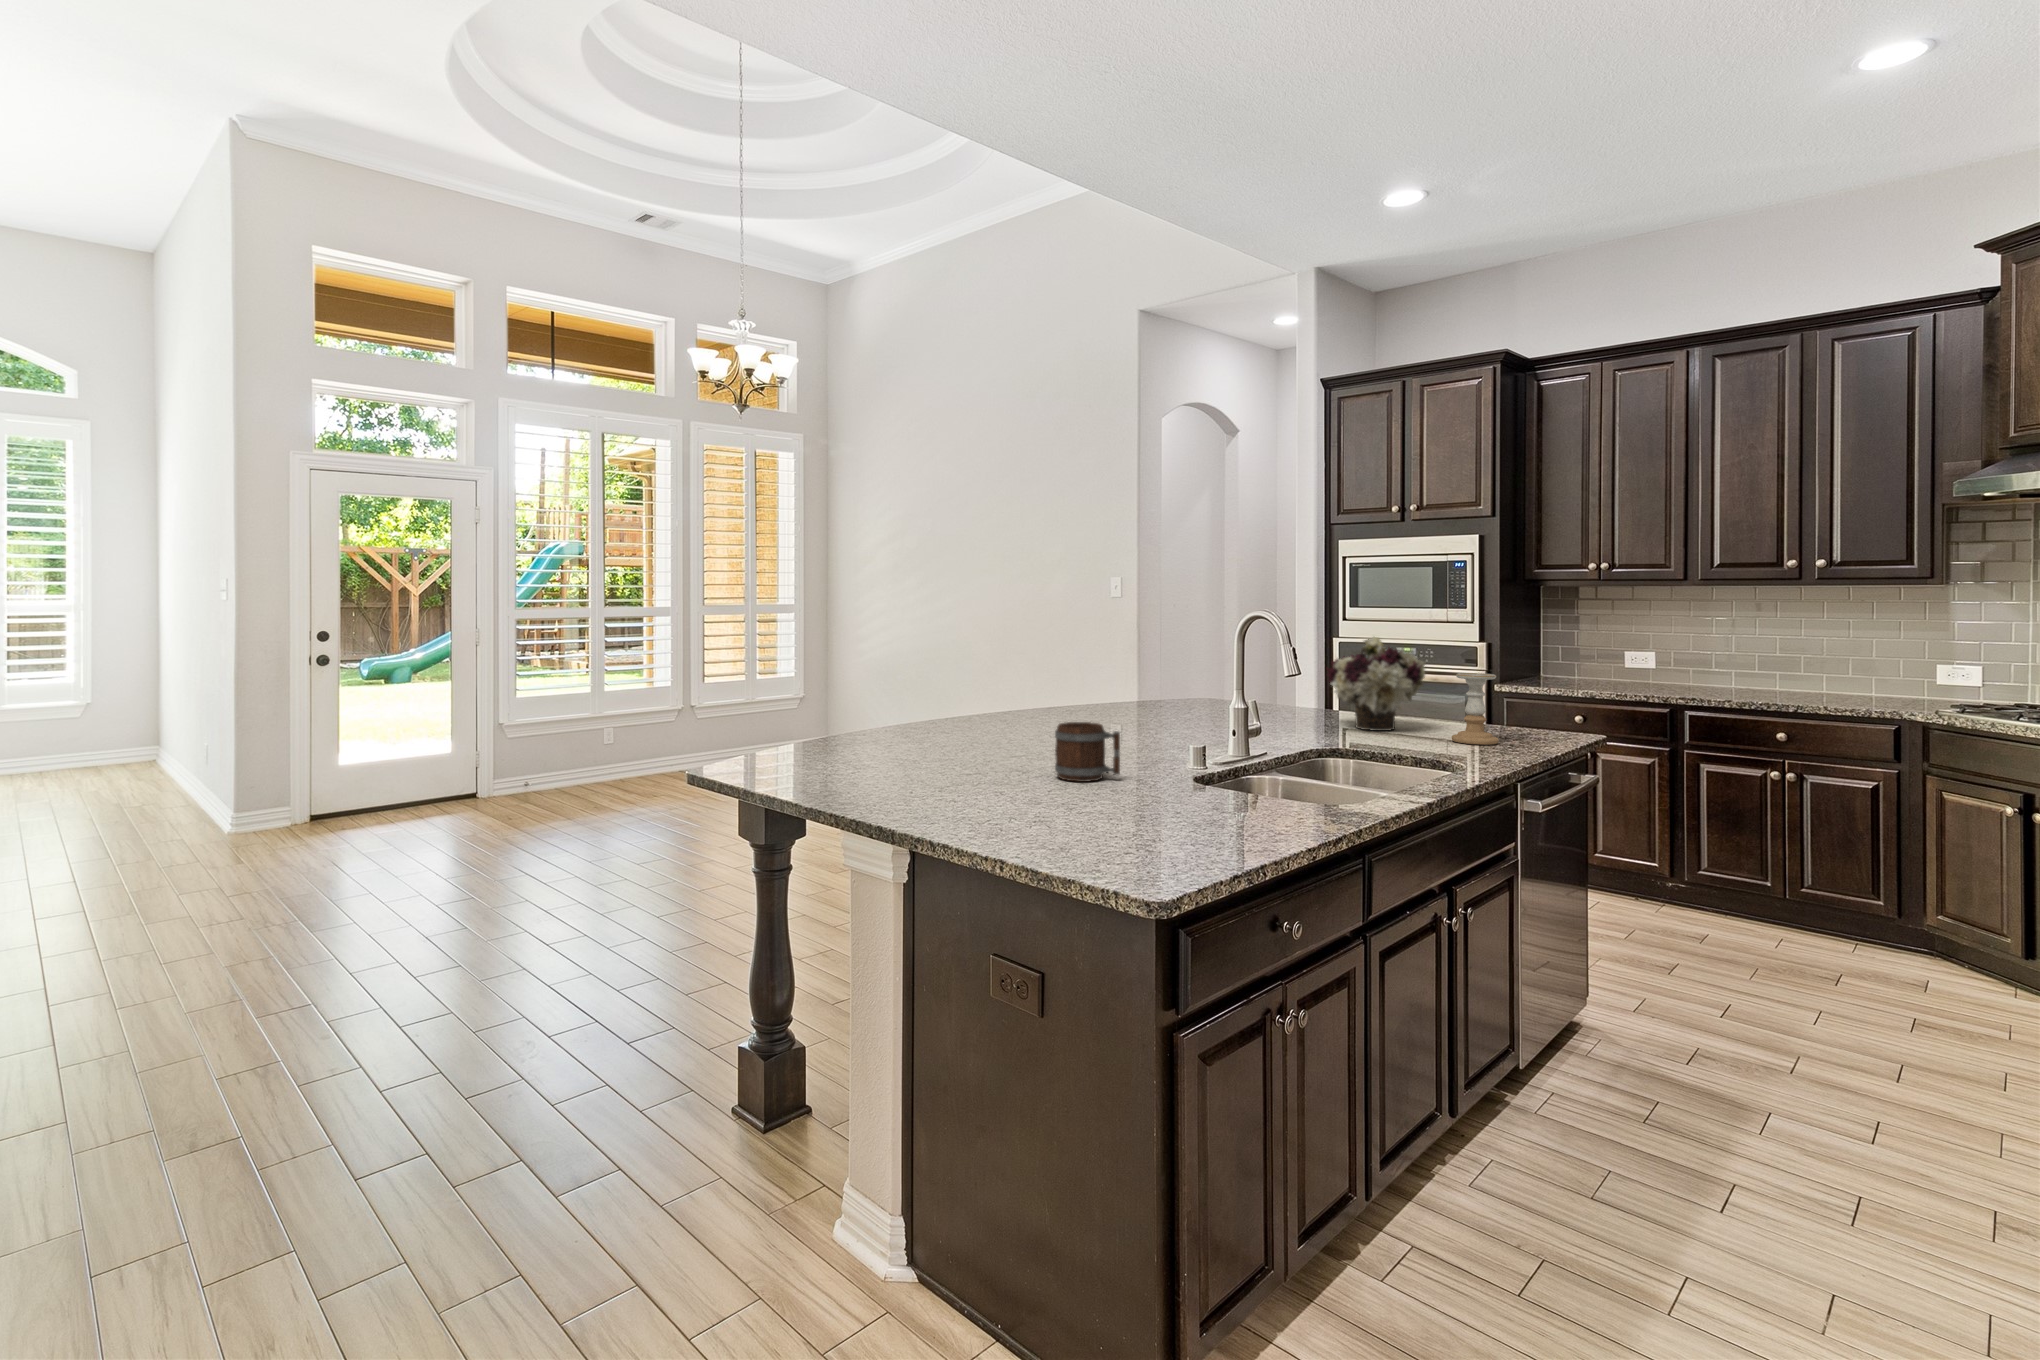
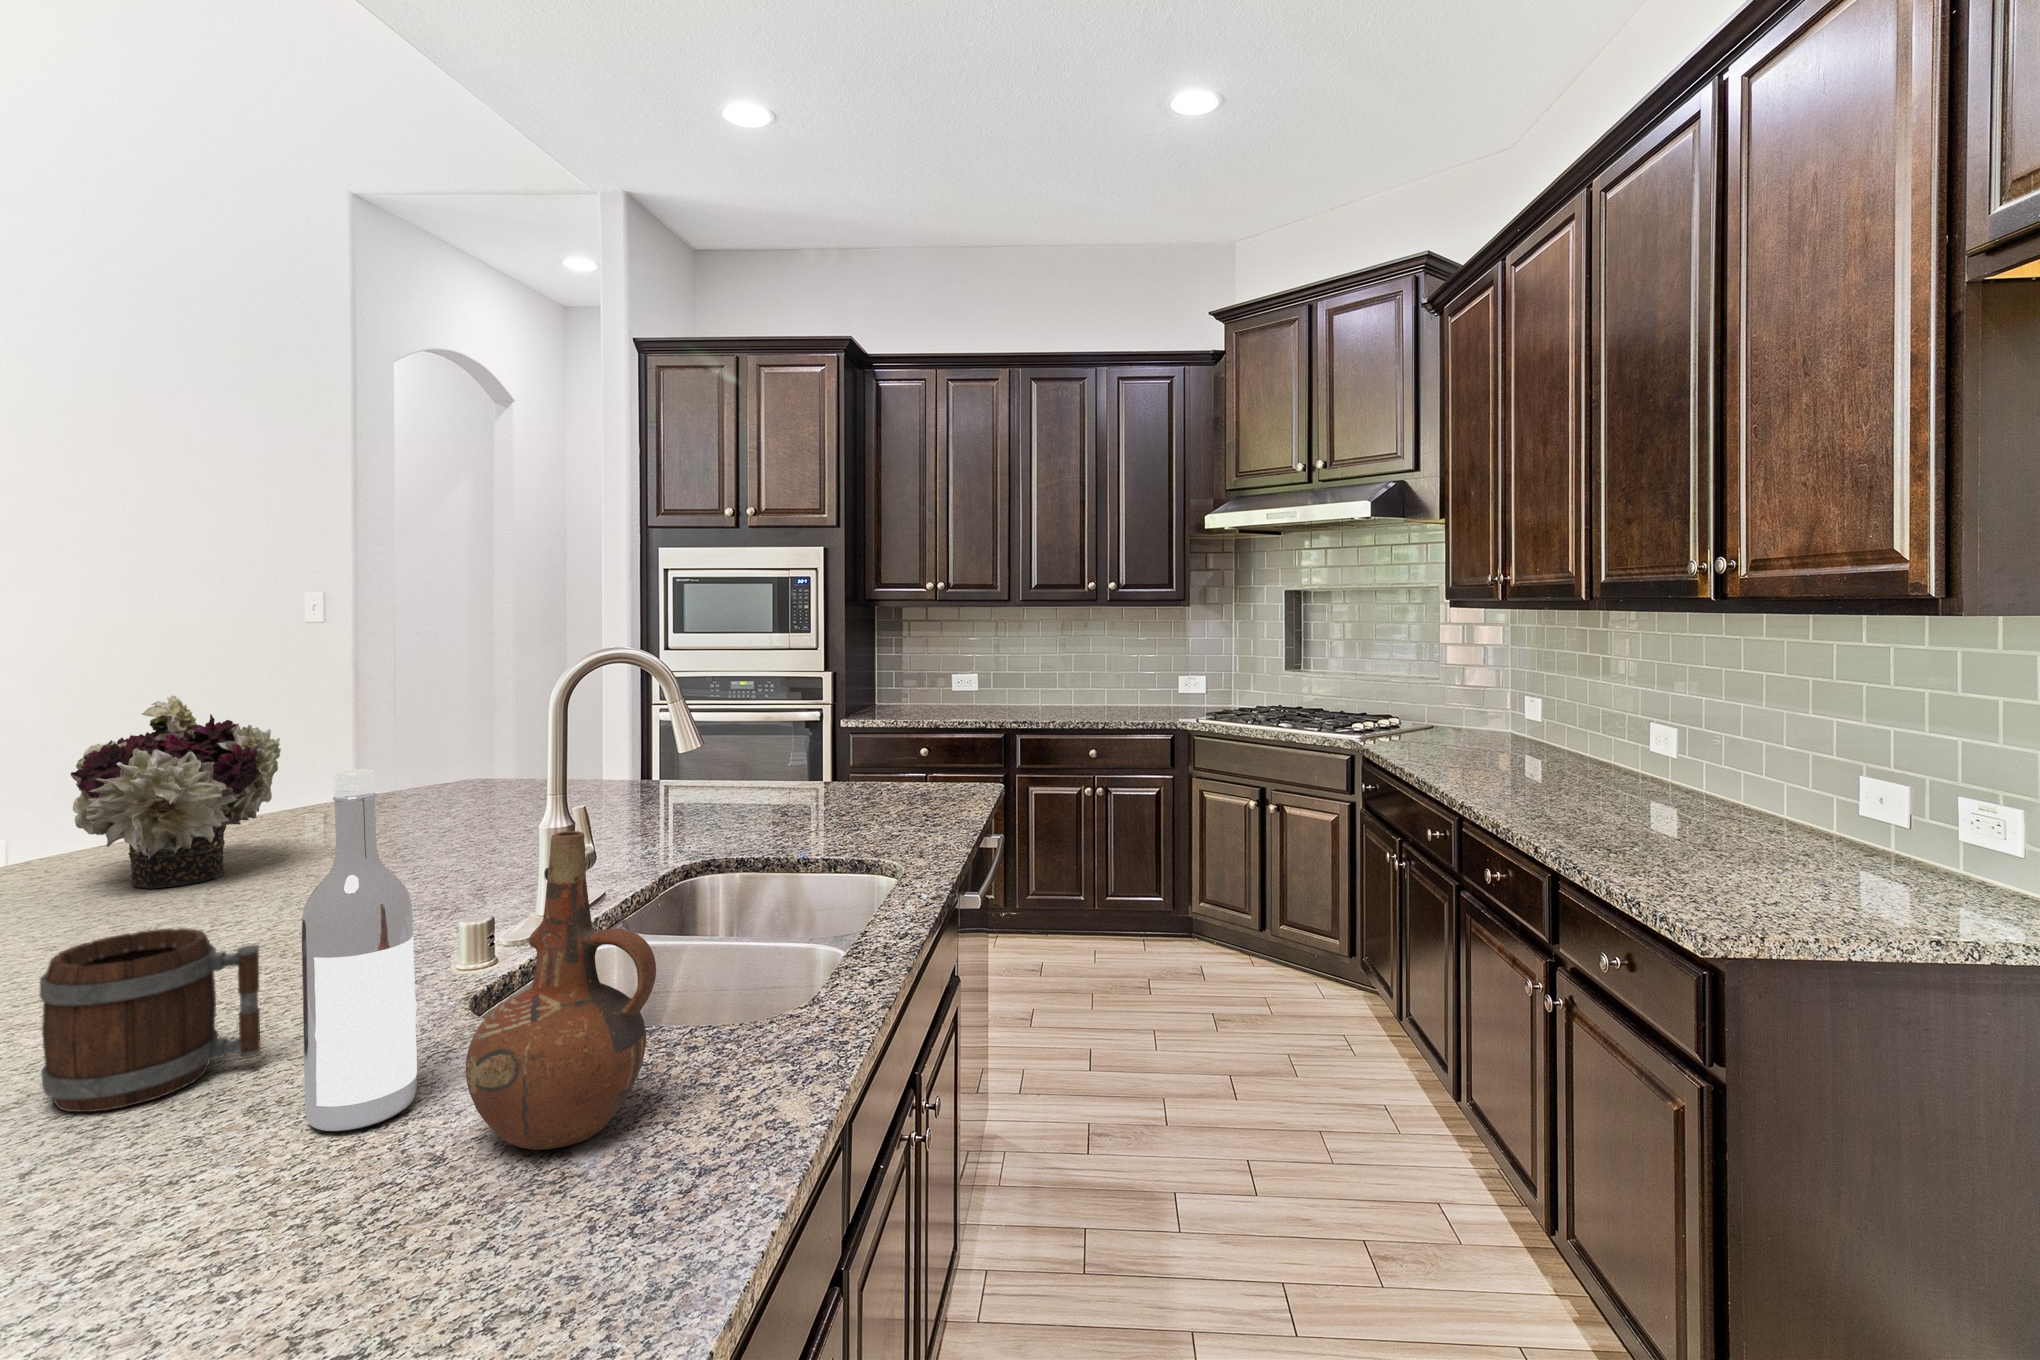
flower arrangement: present [1327,637,1425,731] -> present [70,695,281,889]
wine bottle: none [1139,660,1176,798] -> present [301,769,417,1131]
candle holder: present [1451,673,1499,745] -> none [860,721,917,821]
ceramic pitcher: none [1195,689,1270,813] -> present [466,831,656,1150]

